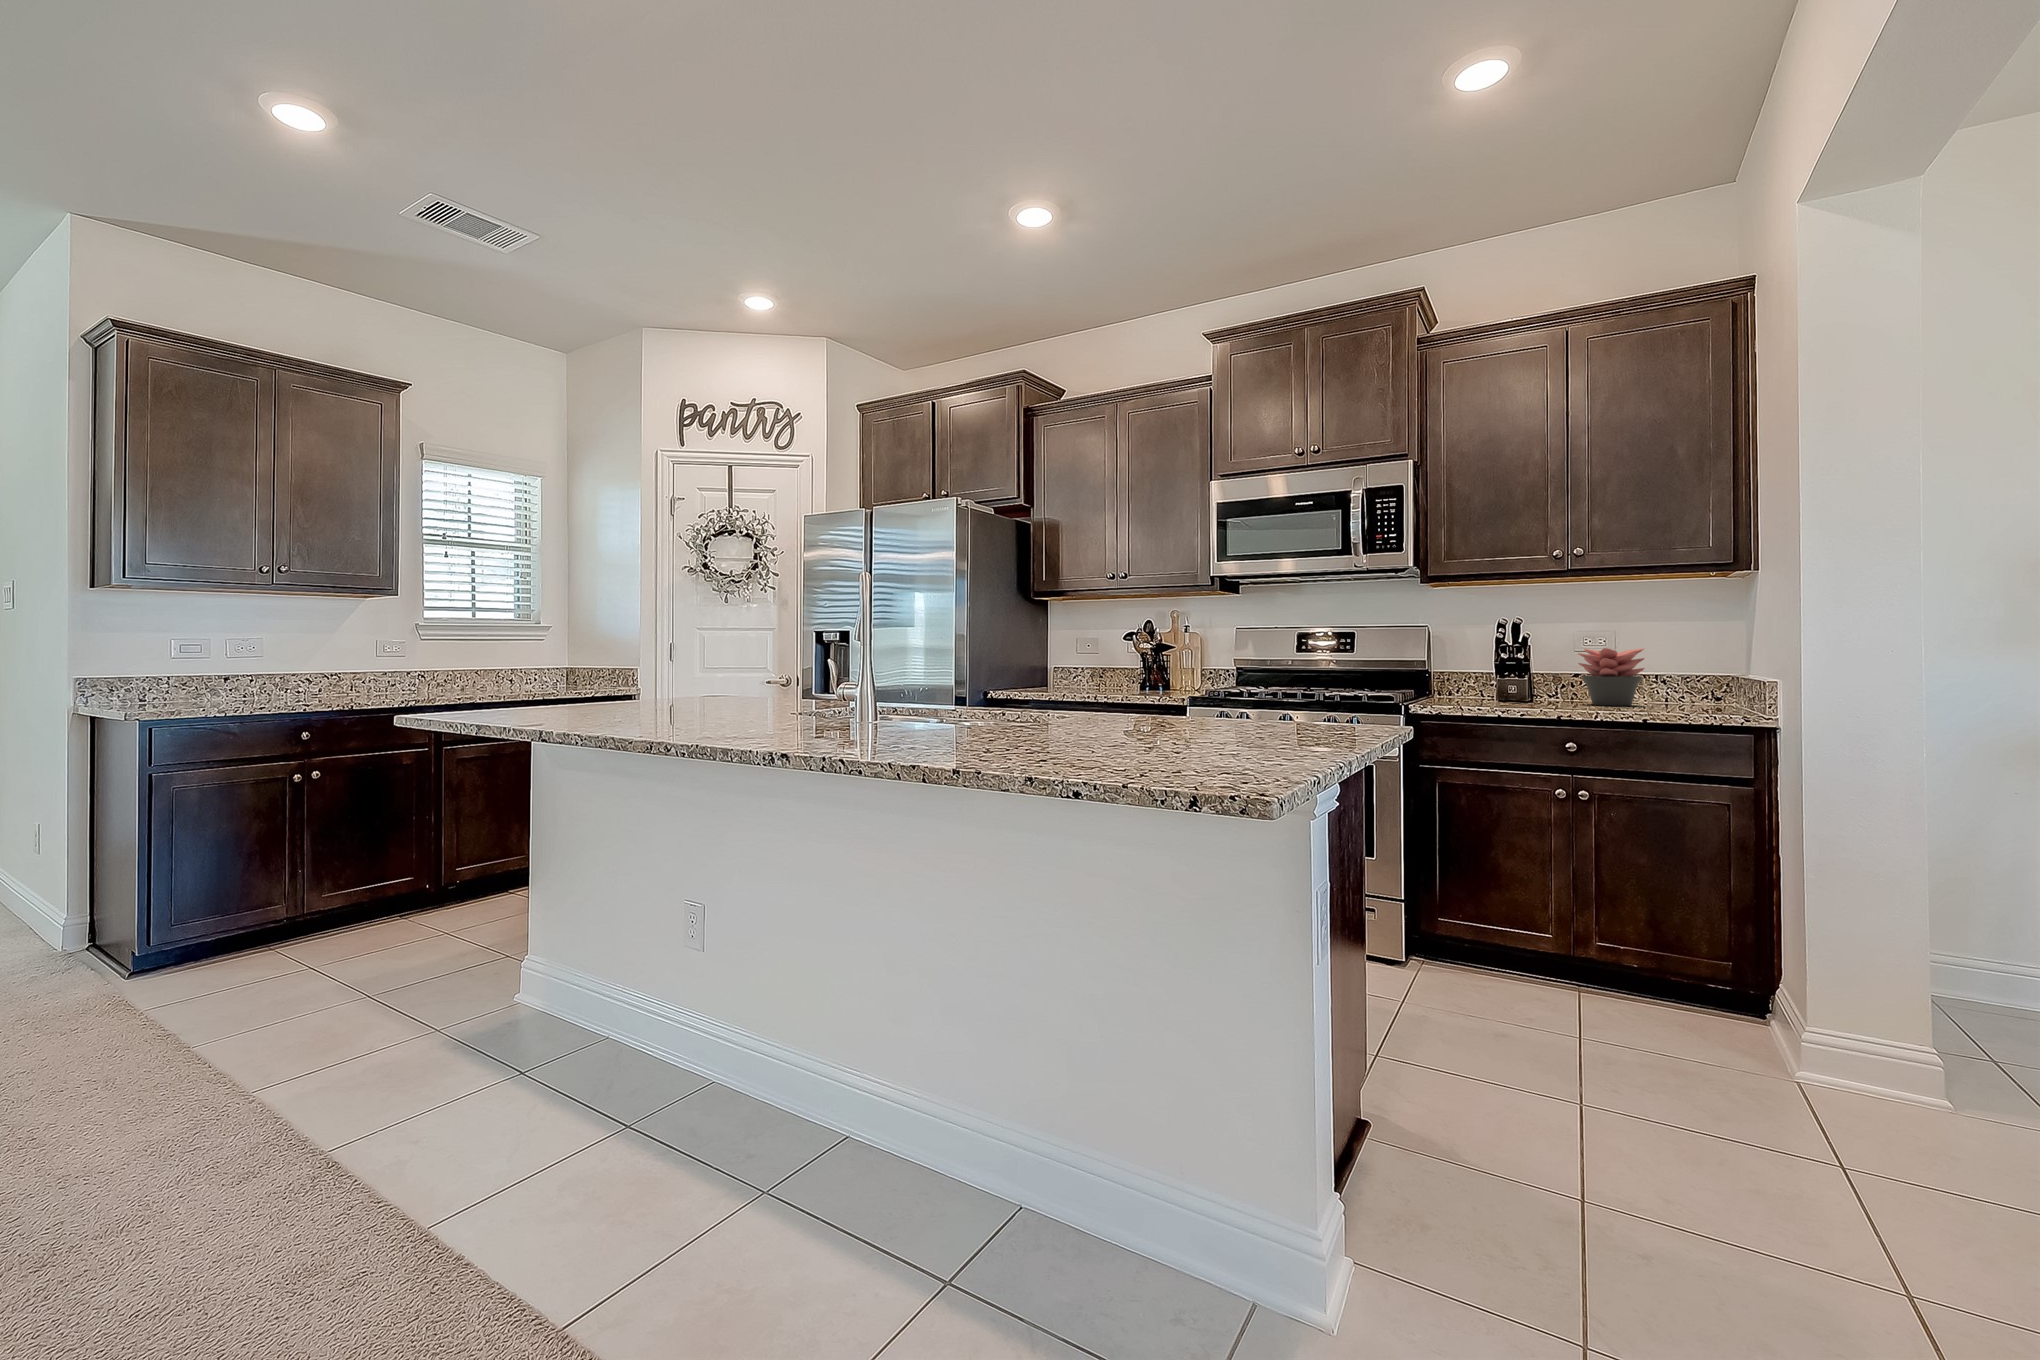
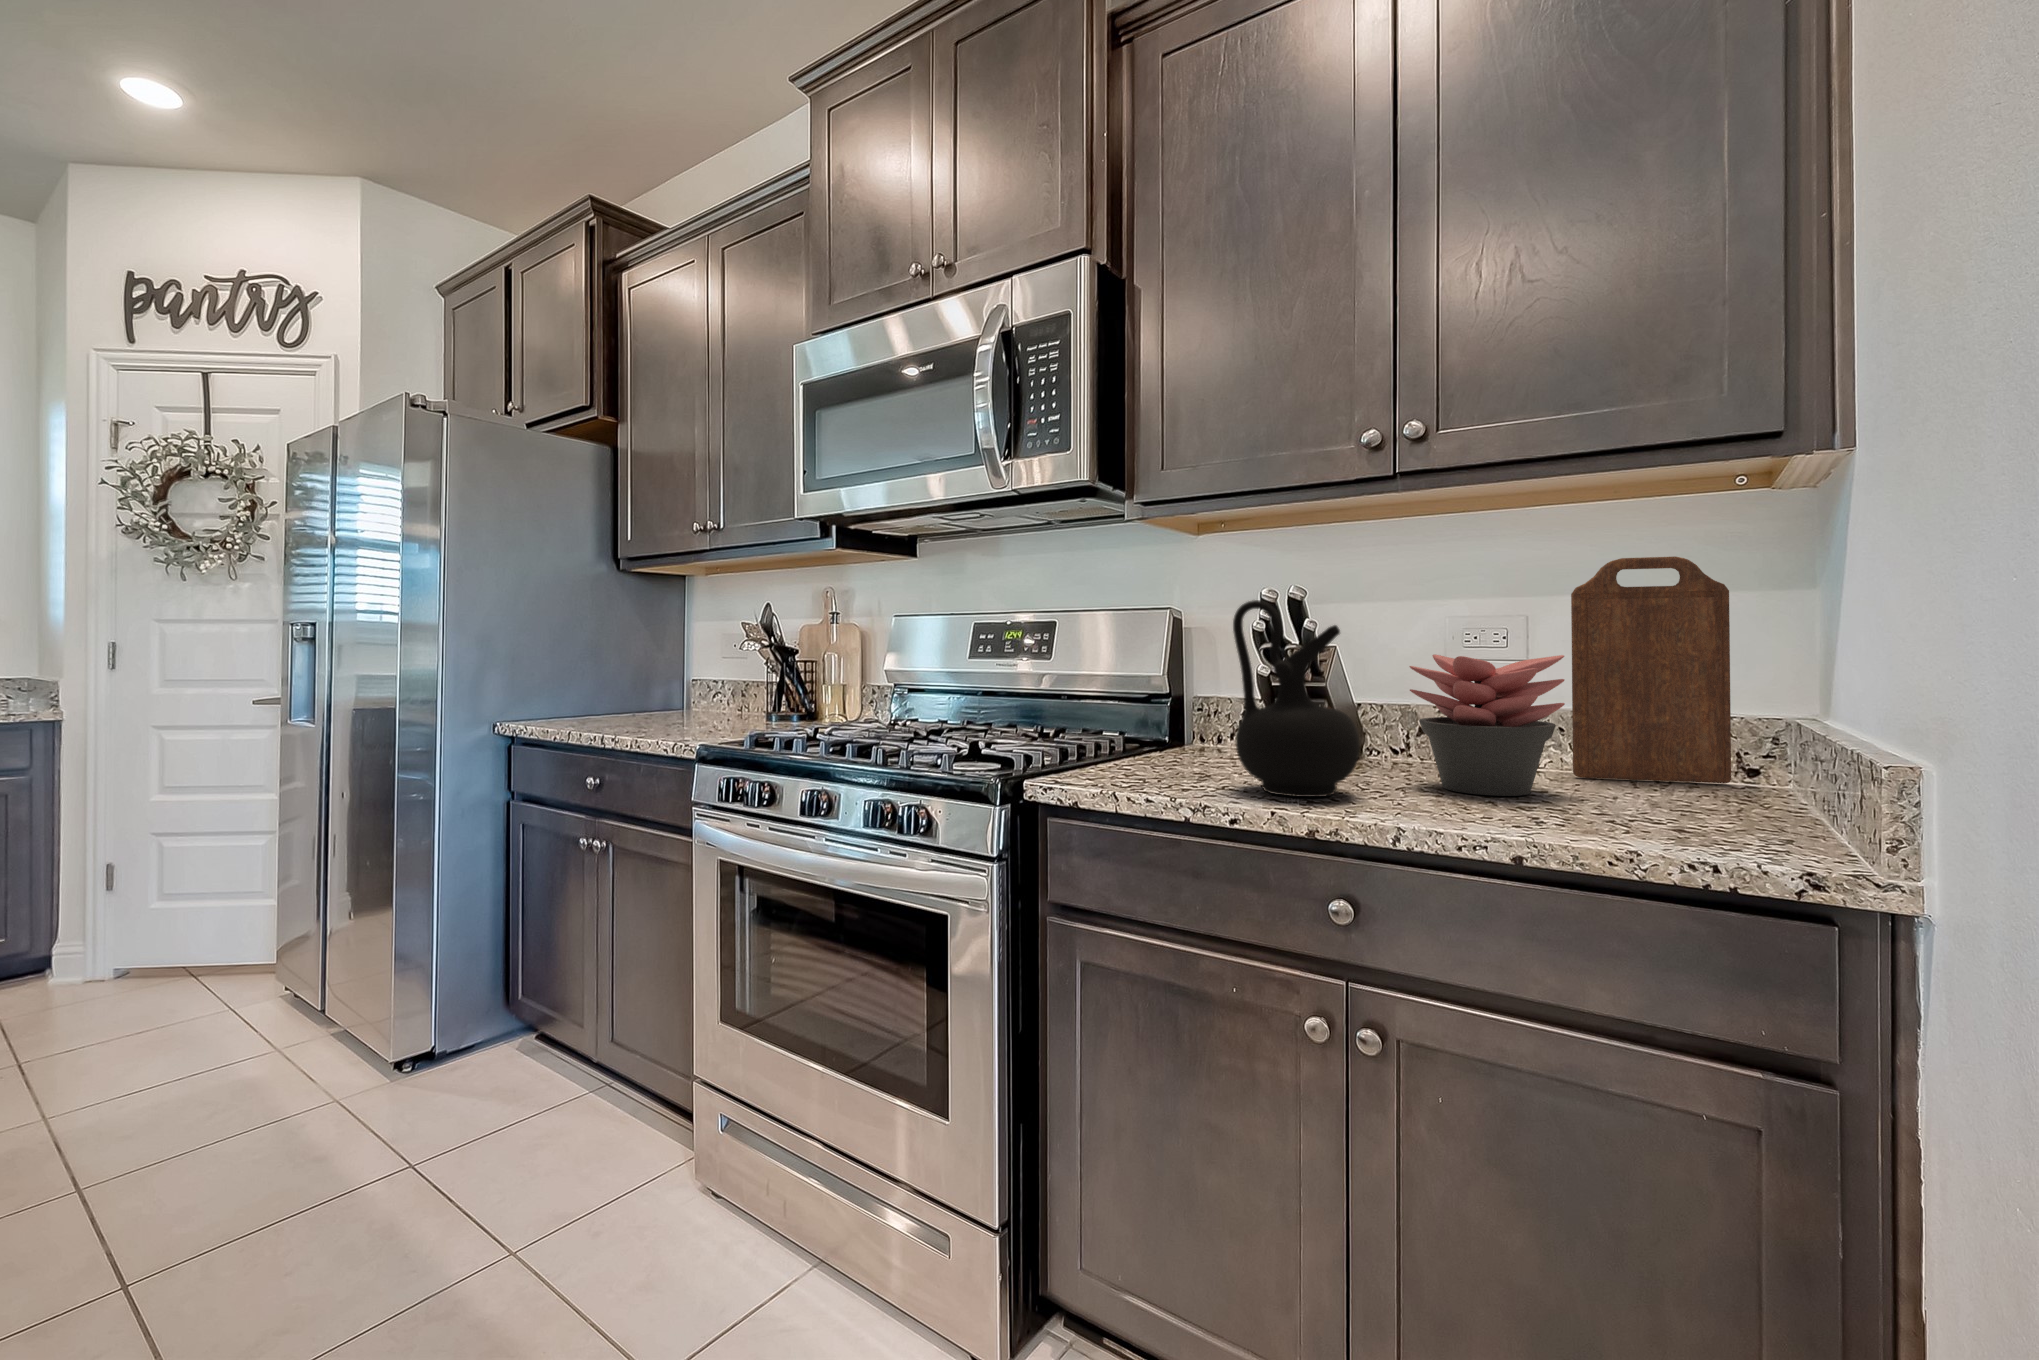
cutting board: none [1641,607,1709,704] -> present [1571,556,1731,783]
ceramic jug: none [1509,625,1566,705] -> present [1233,600,1359,797]

